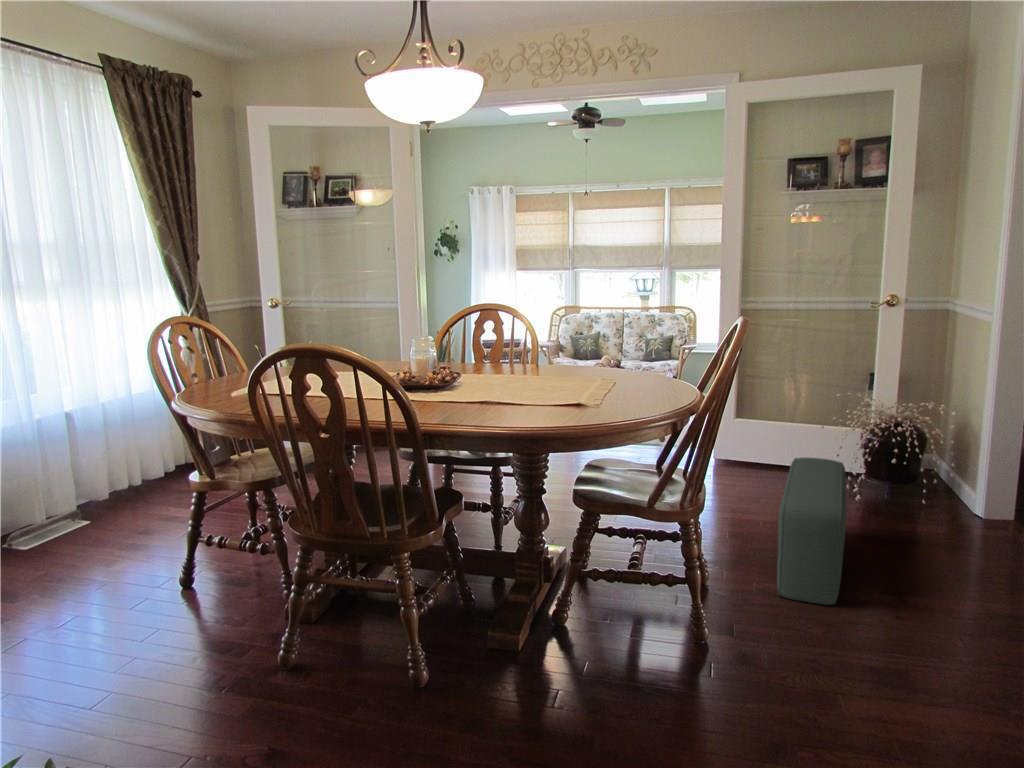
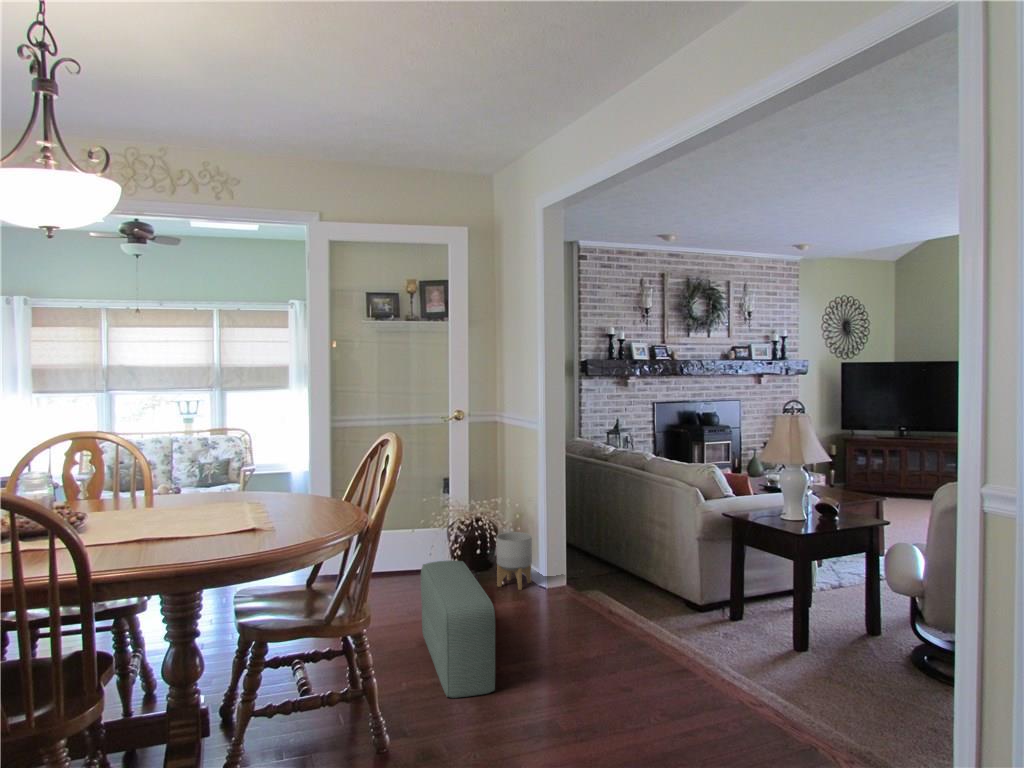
planter: none [912,443,966,513] -> present [496,532,532,590]

